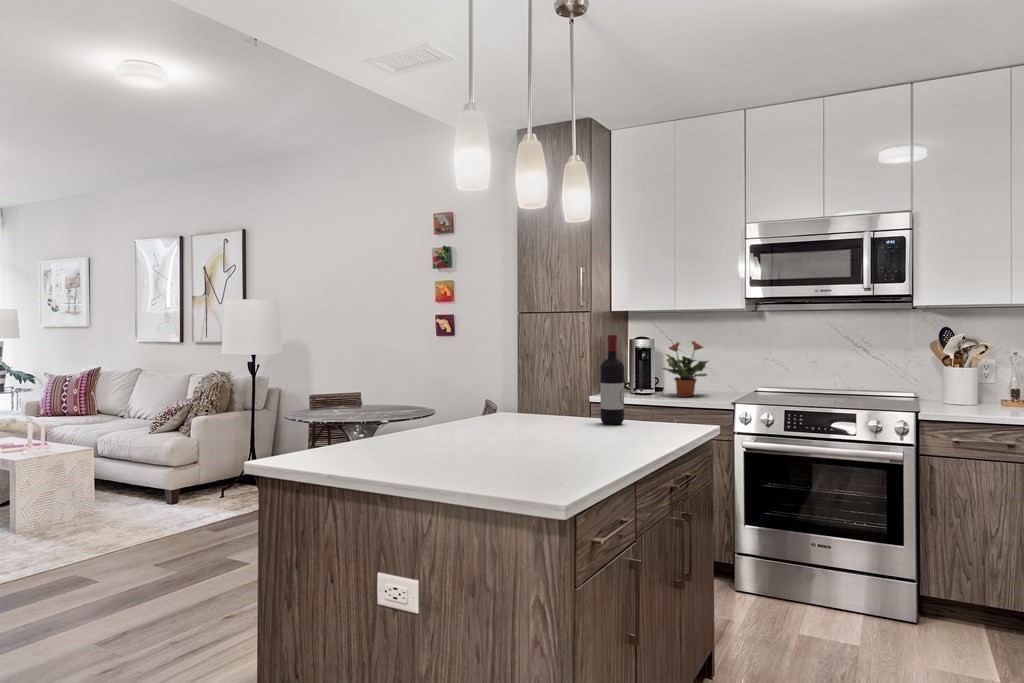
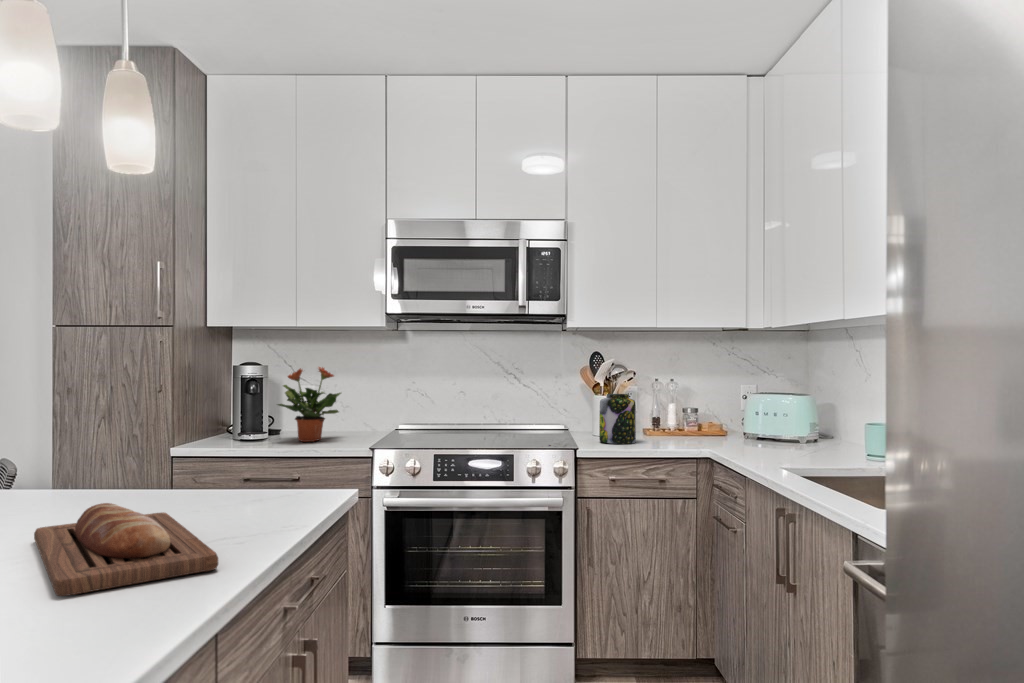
wine bottle: present [600,335,624,425] -> none [152,359,196,510]
jar: none [947,366,986,411] -> present [599,394,636,444]
bread loaf: none [551,414,649,452] -> present [34,503,218,596]

